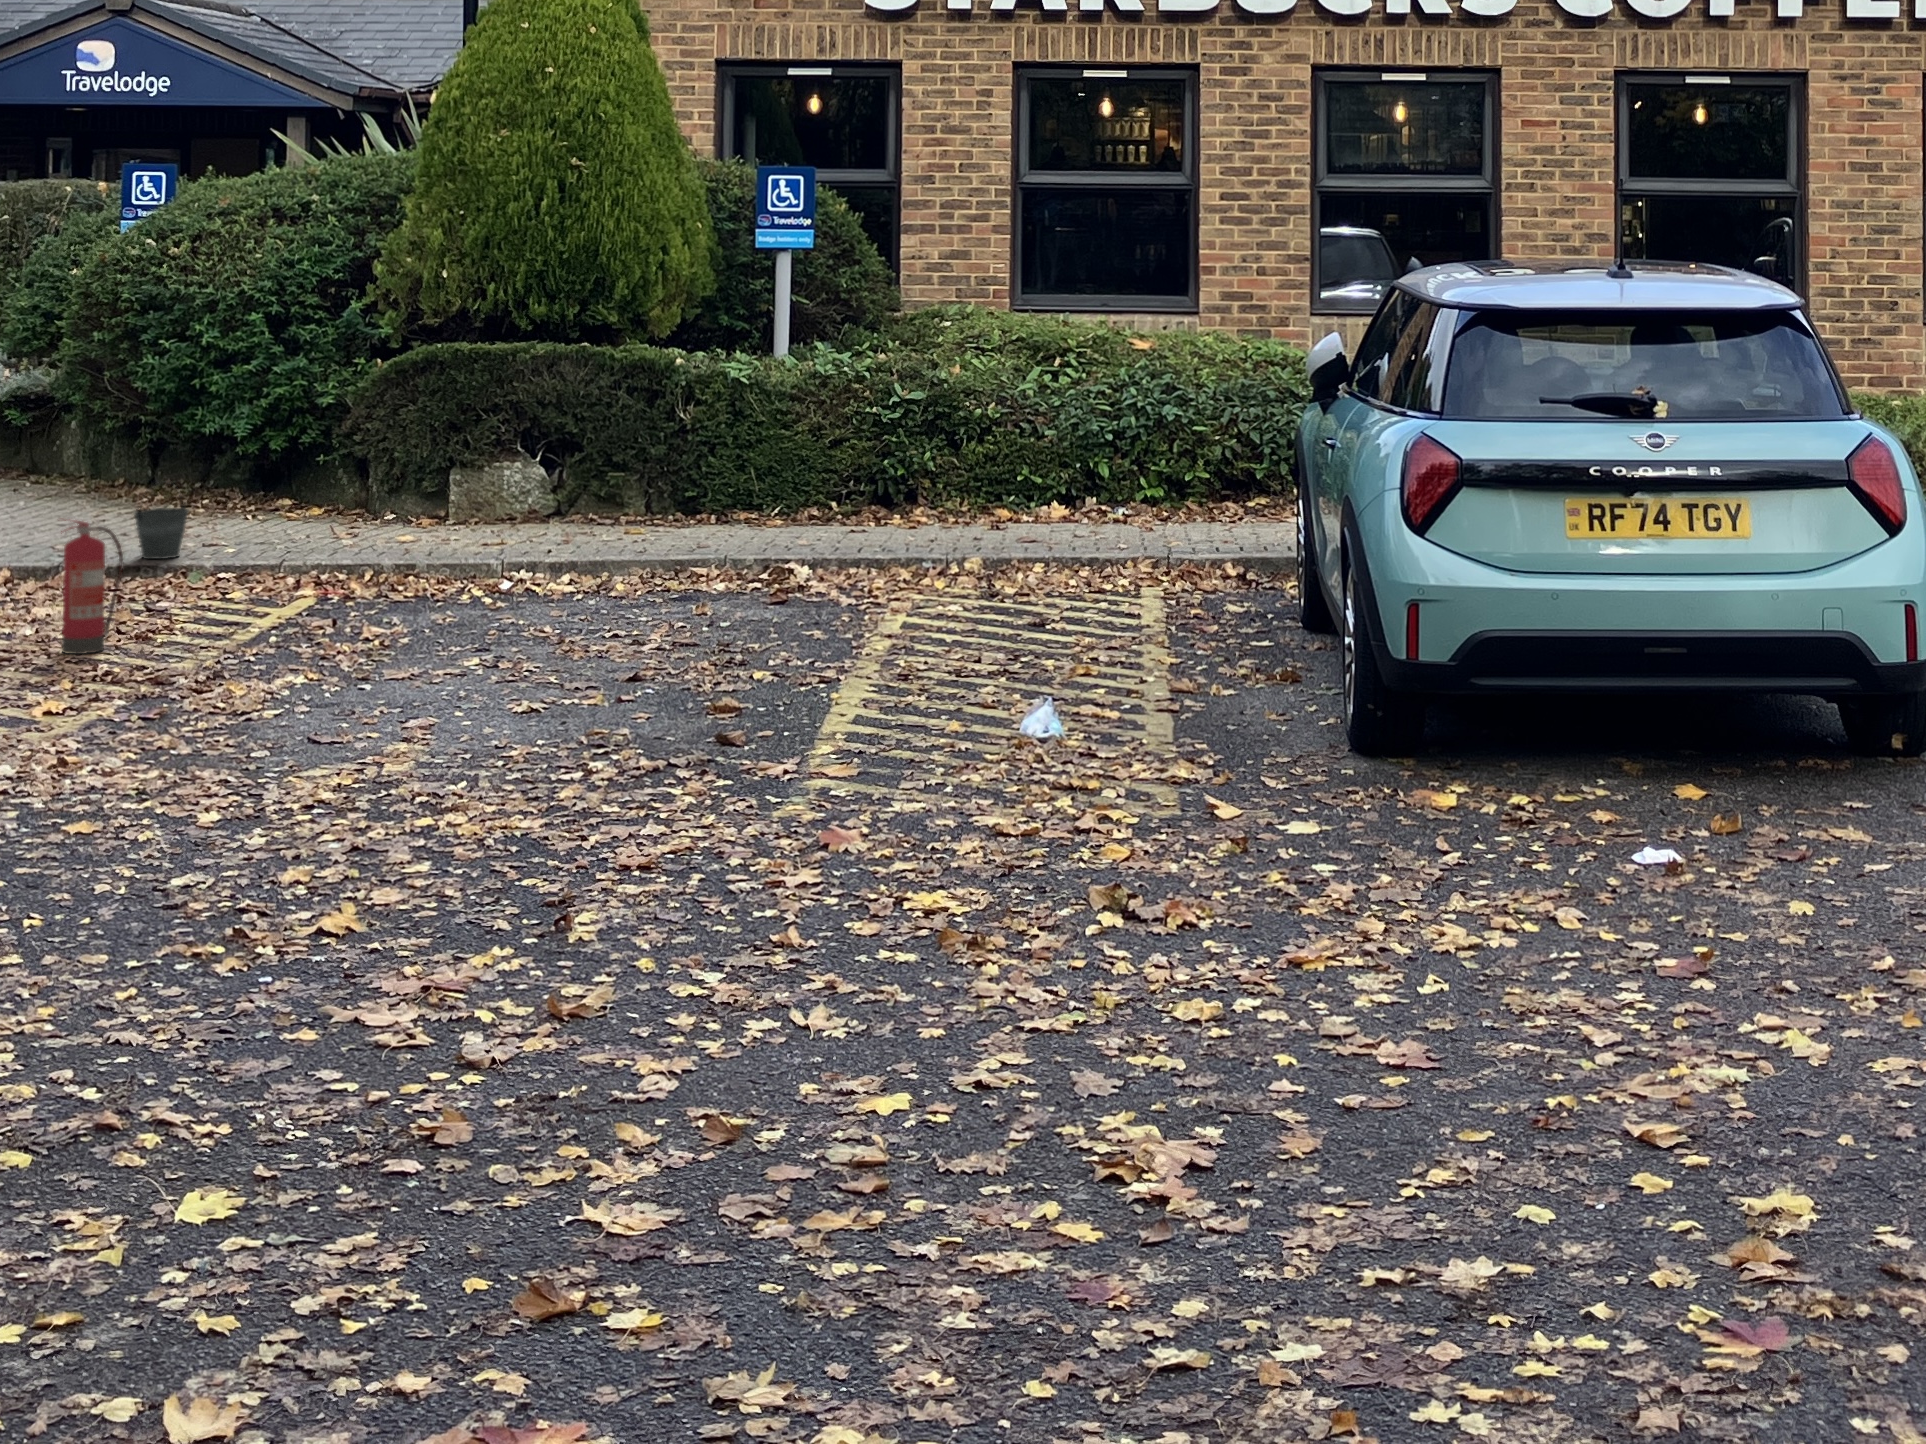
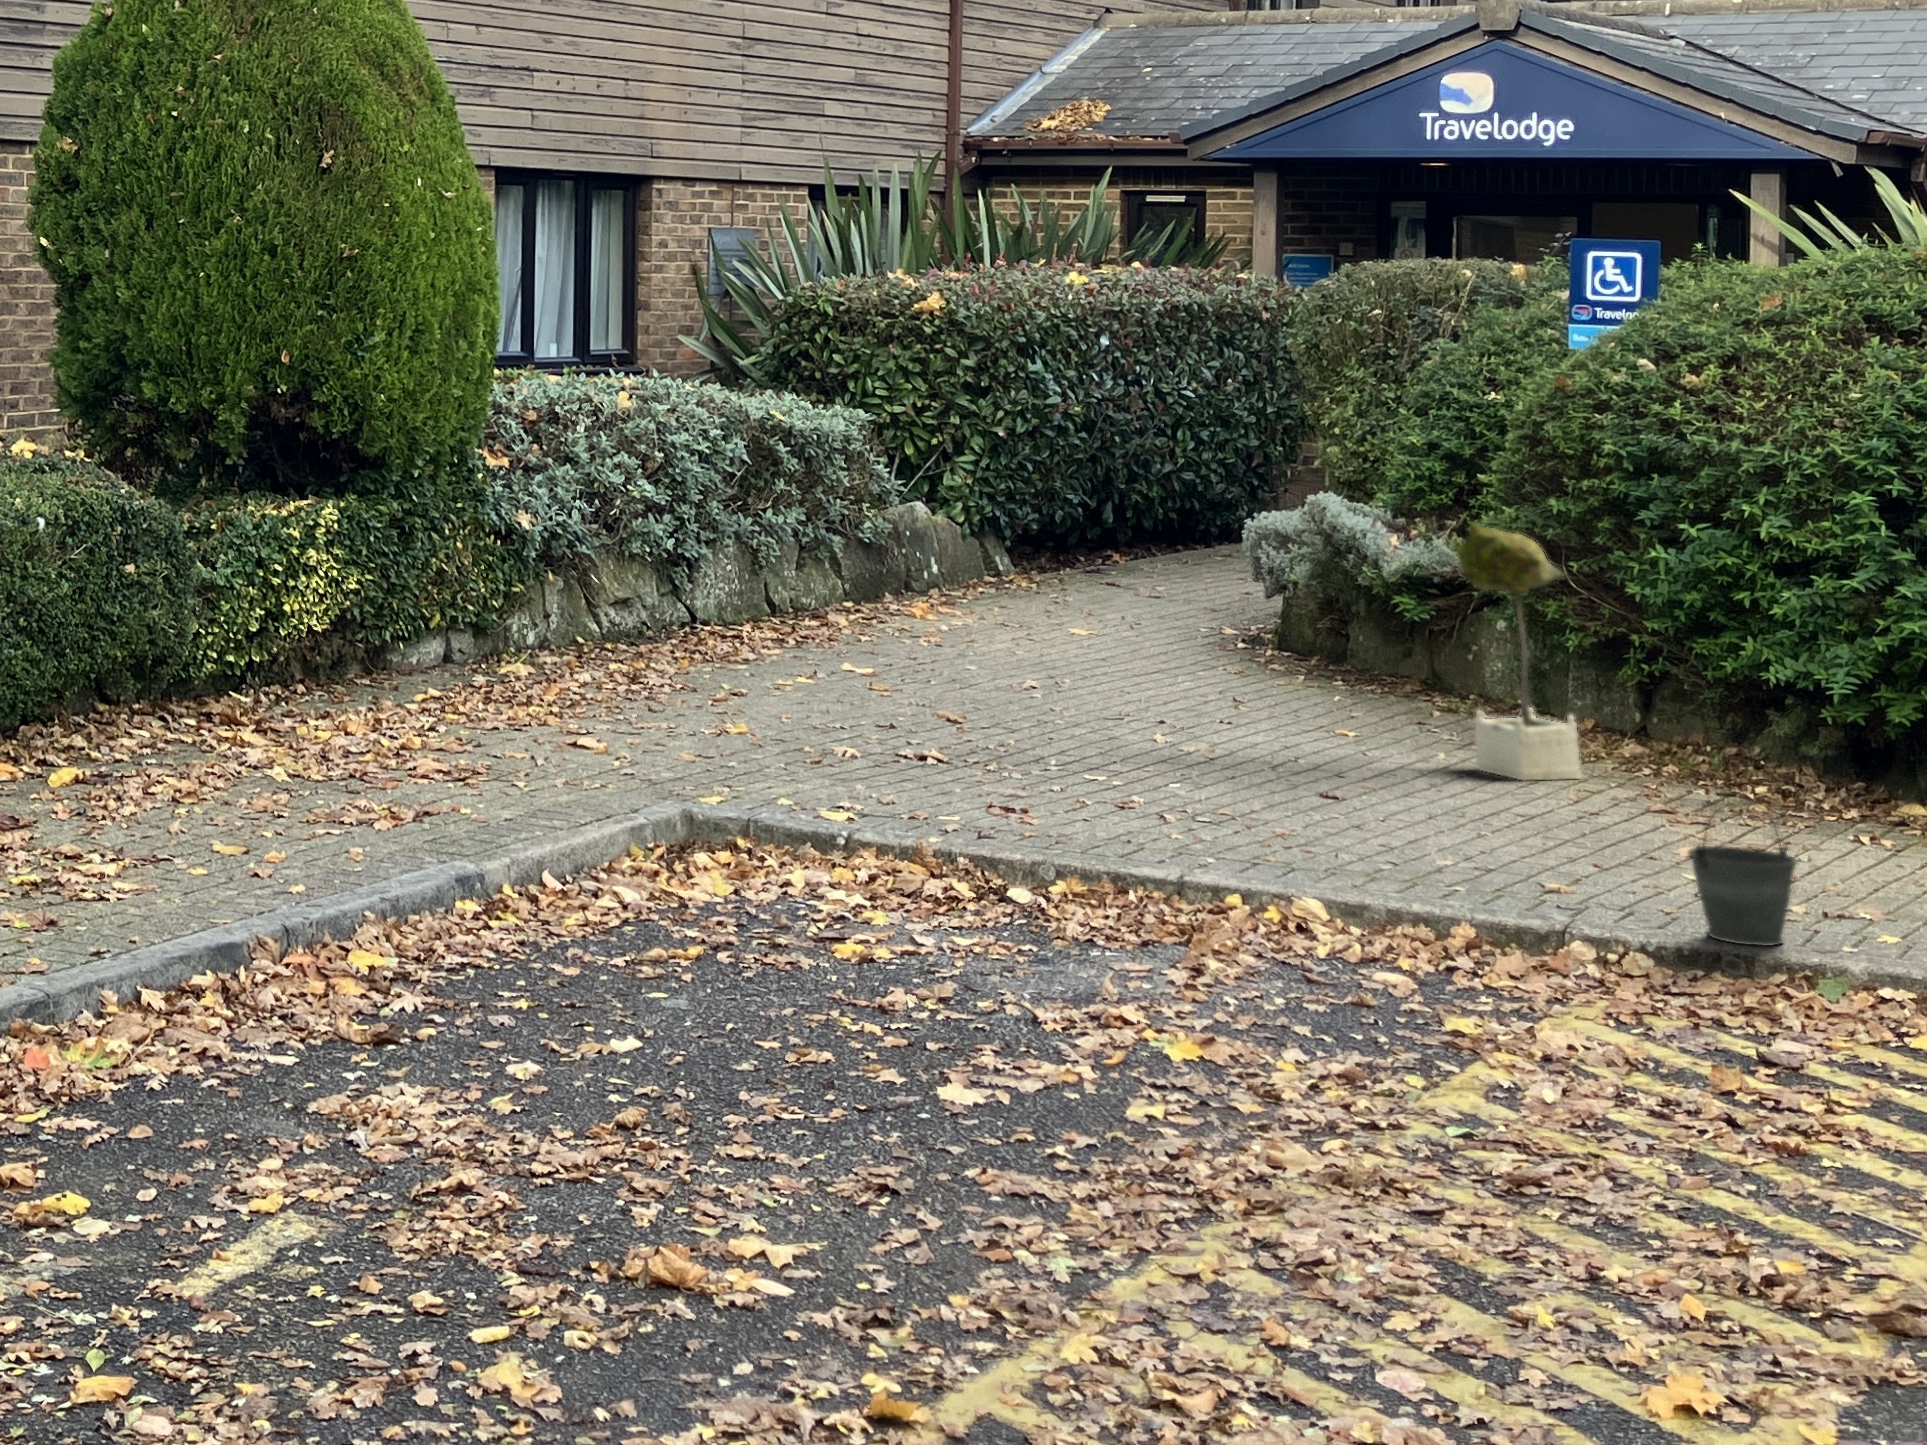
potted tree: none [34,346,102,503] -> present [1456,524,1581,780]
fire extinguisher: present [61,520,123,654] -> none [1615,921,1763,1210]

